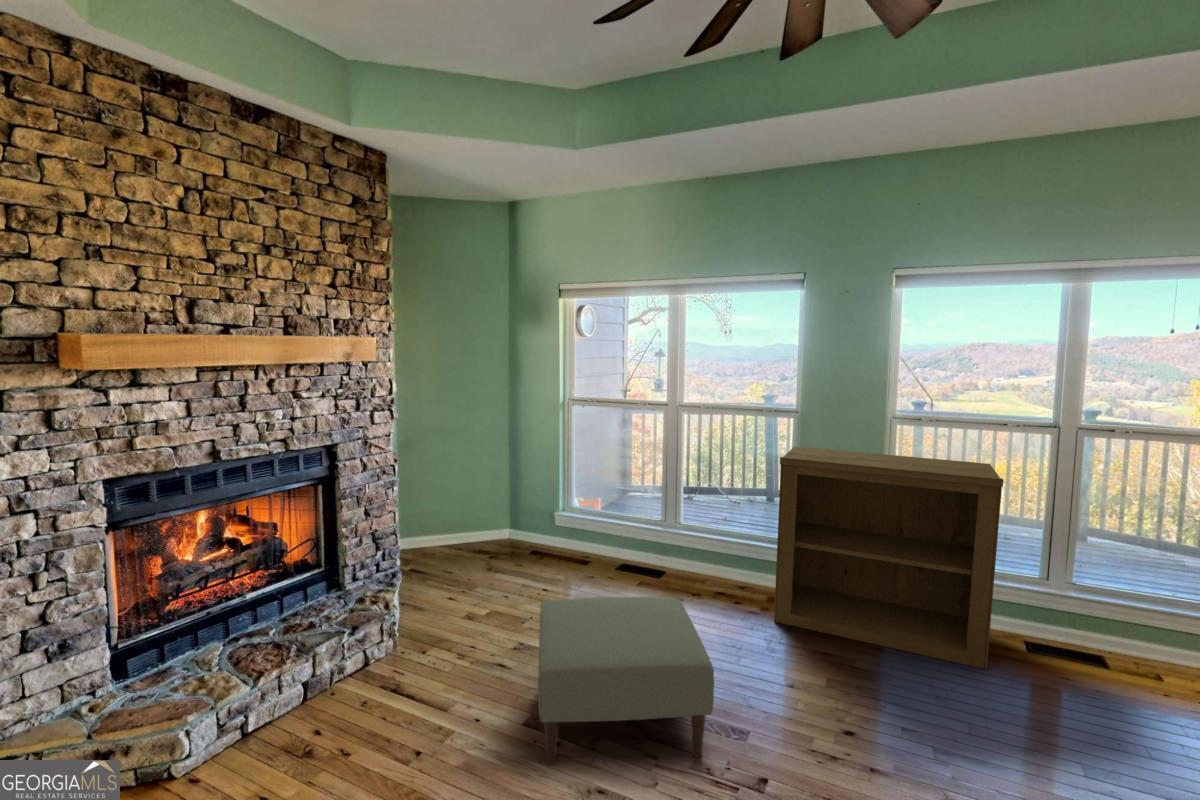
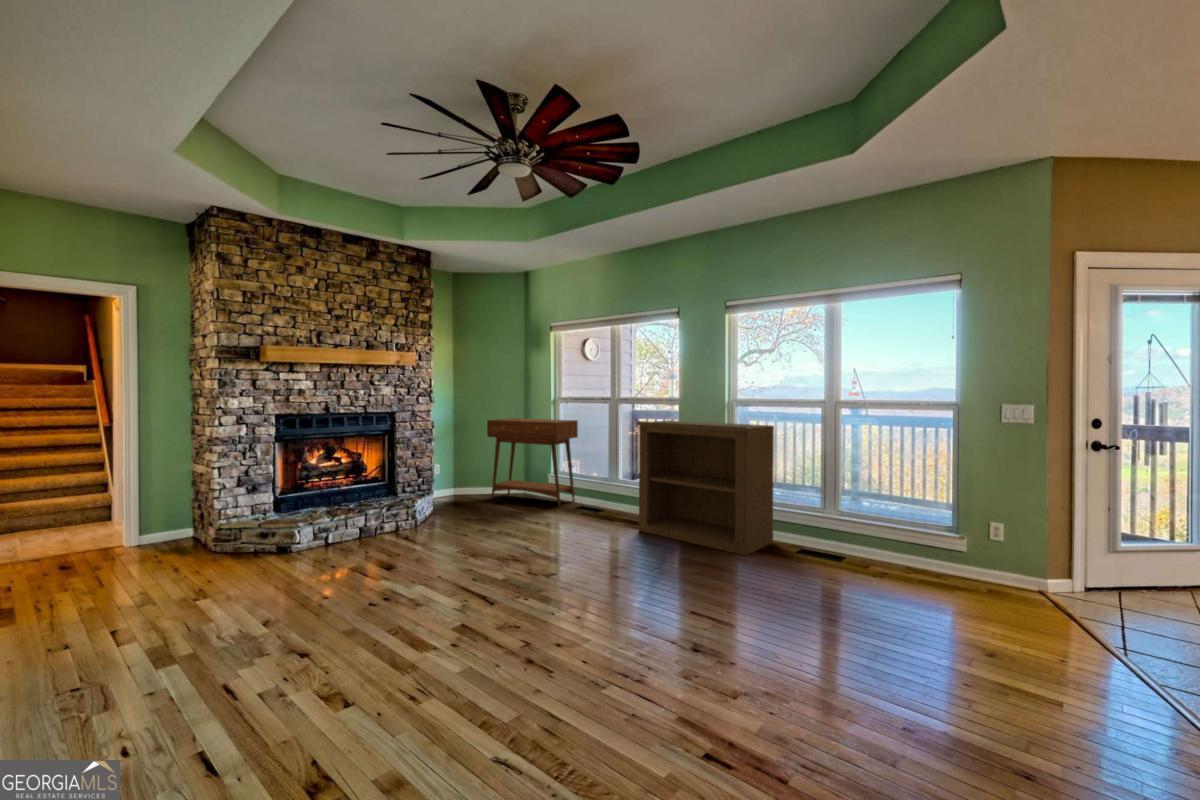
console table: none [472,430,611,570] -> present [487,418,578,507]
ottoman: present [538,596,714,765] -> none [441,492,551,564]

